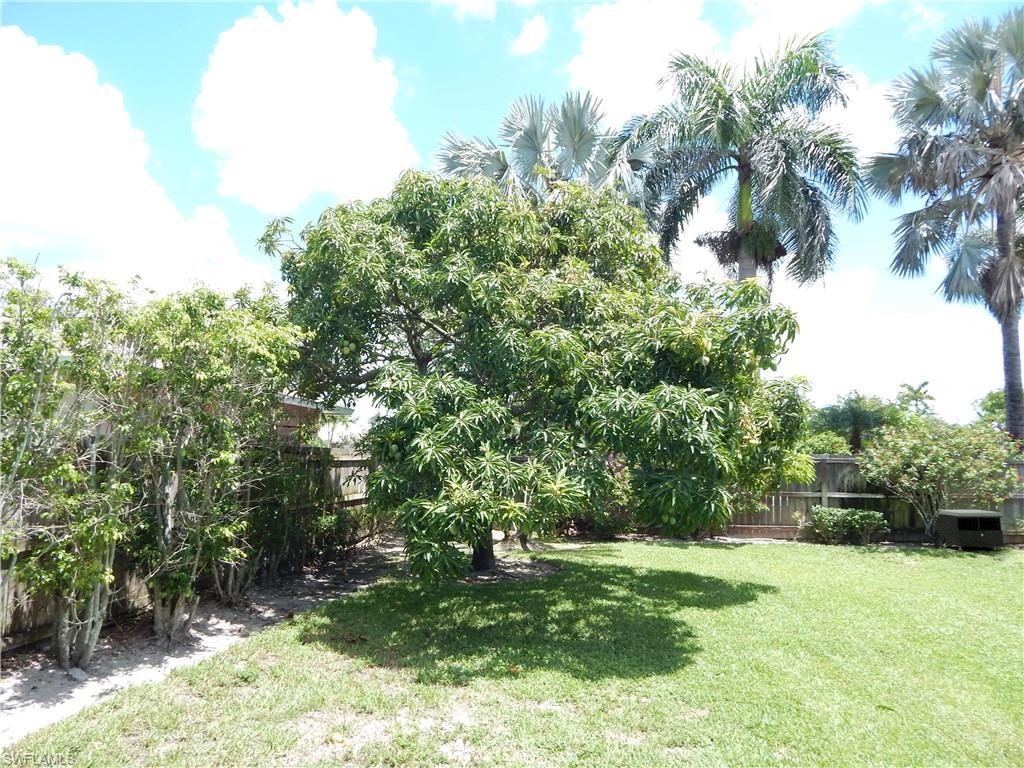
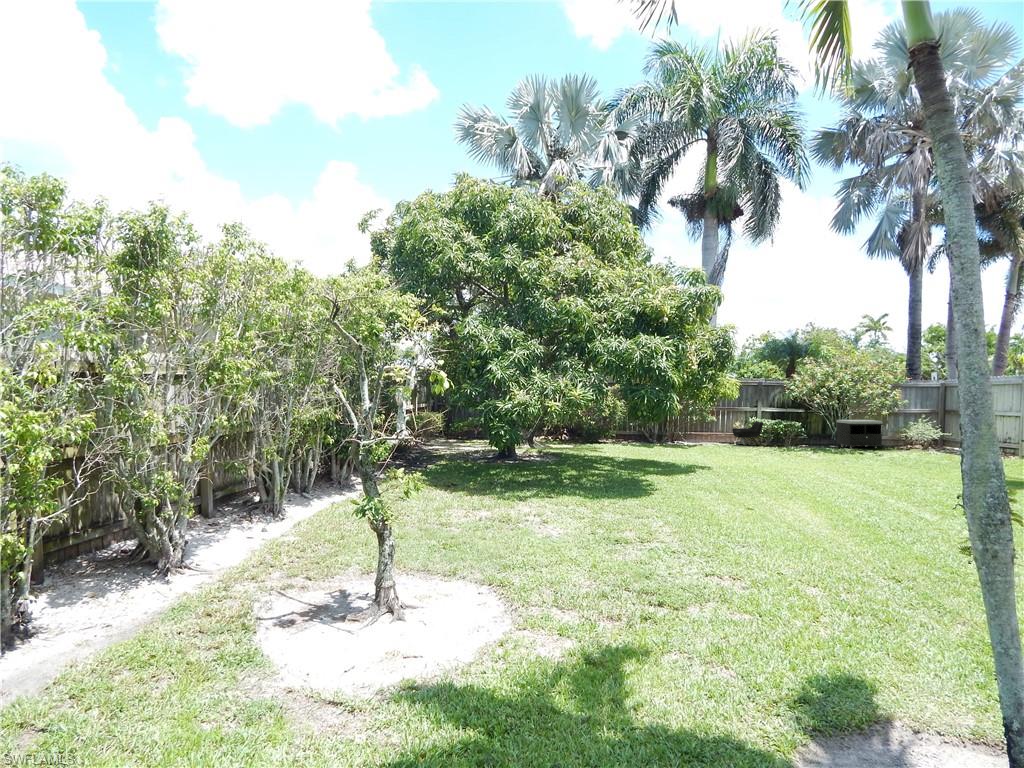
lounge chair: none [790,510,834,544] -> present [732,421,763,446]

